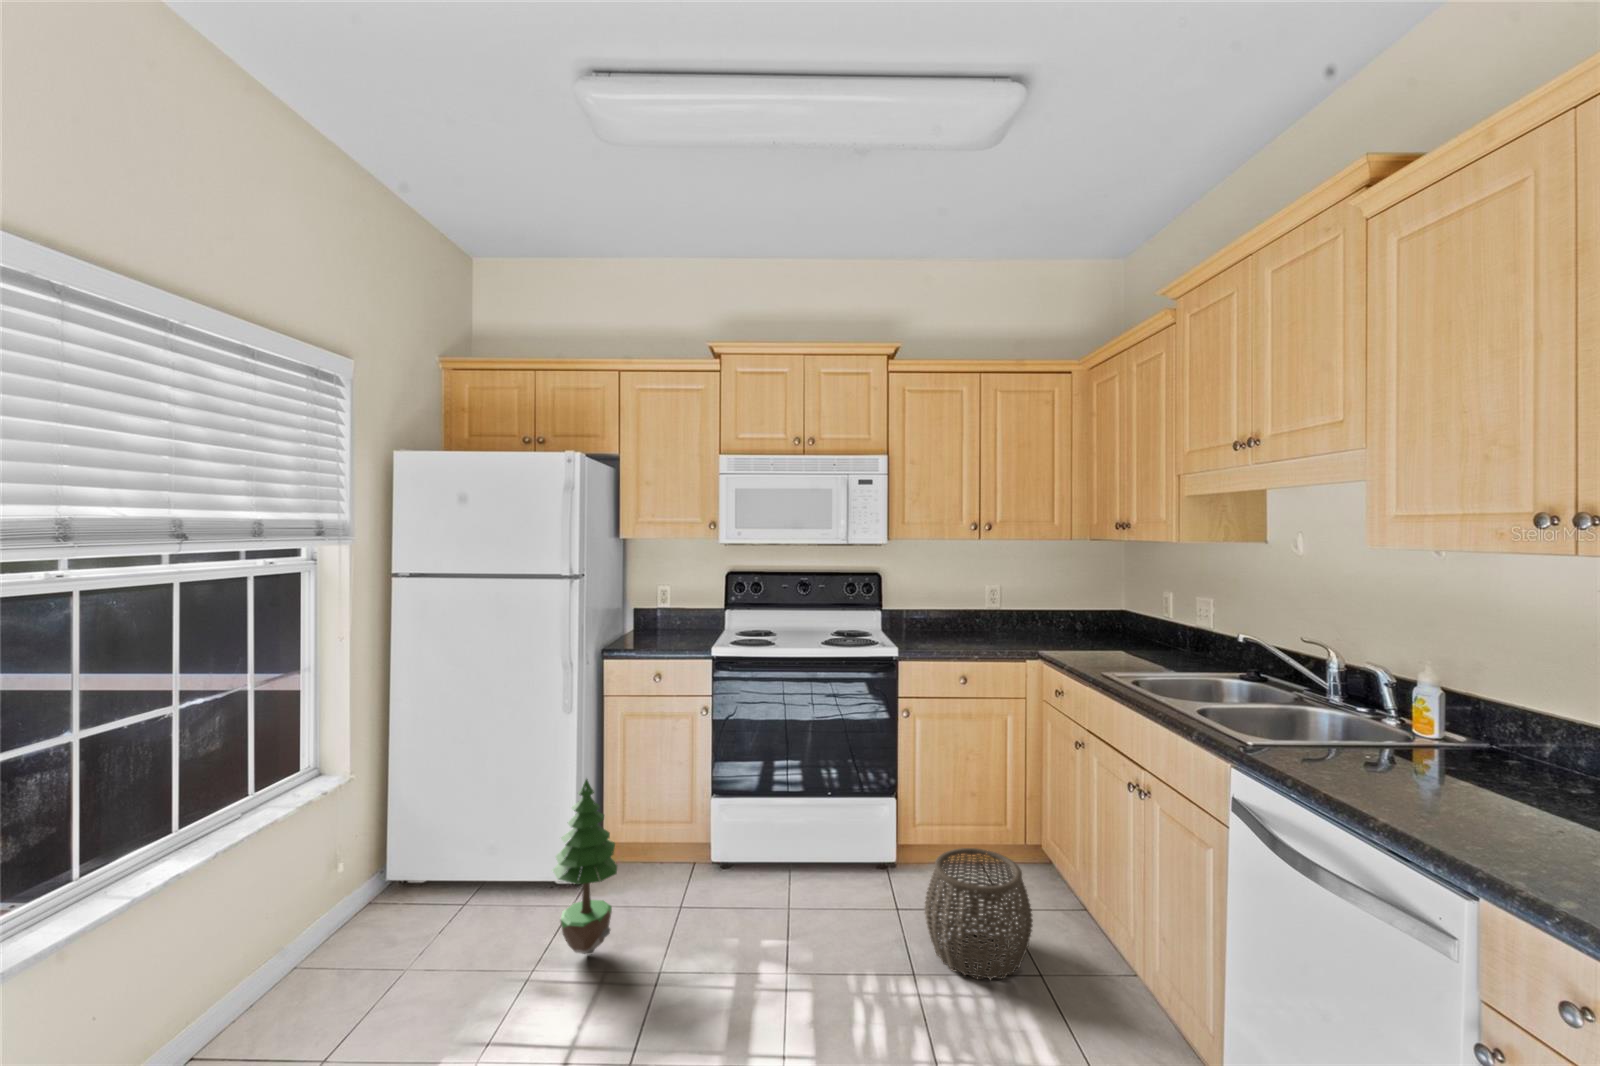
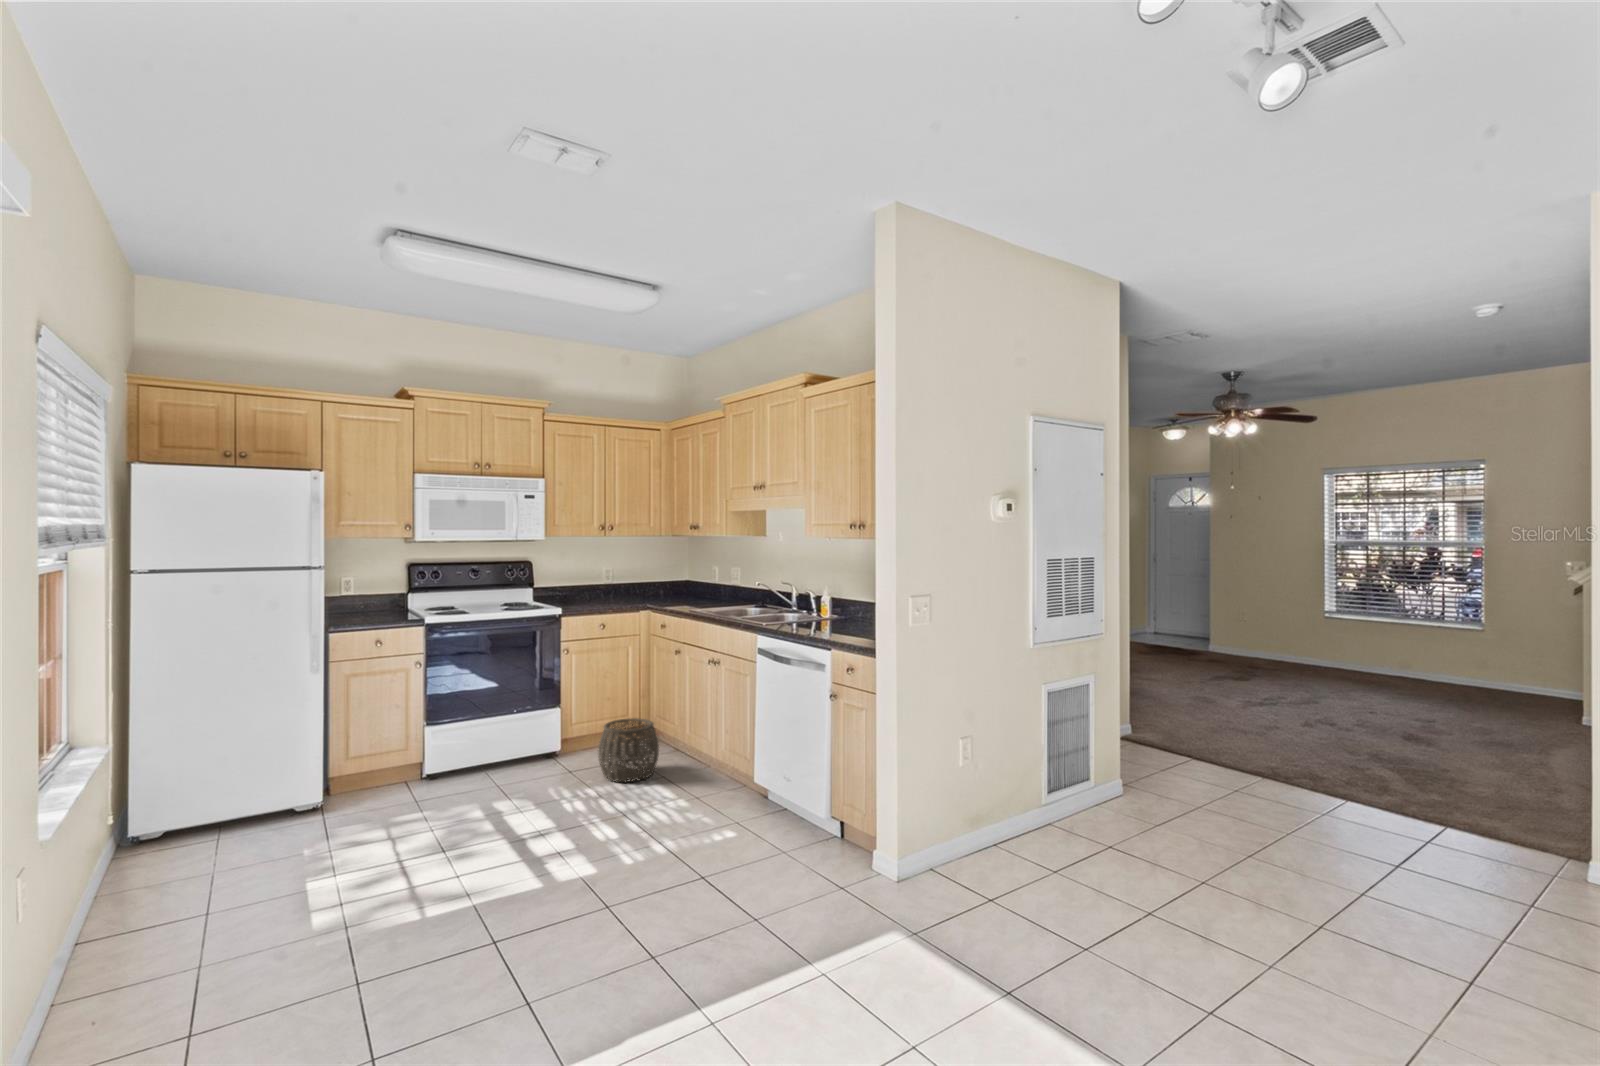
potted tree: present [552,779,617,954] -> none [345,703,396,828]

